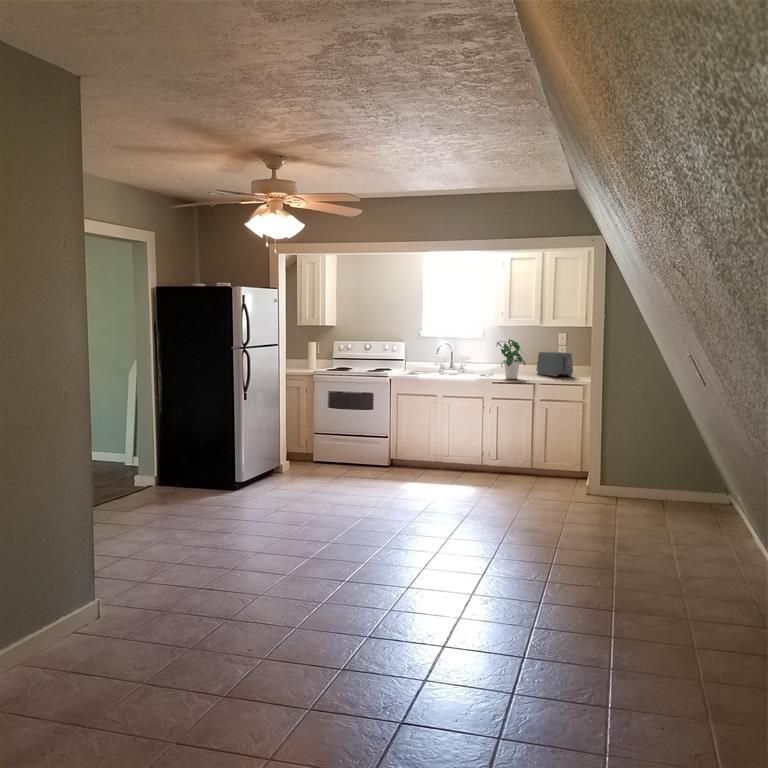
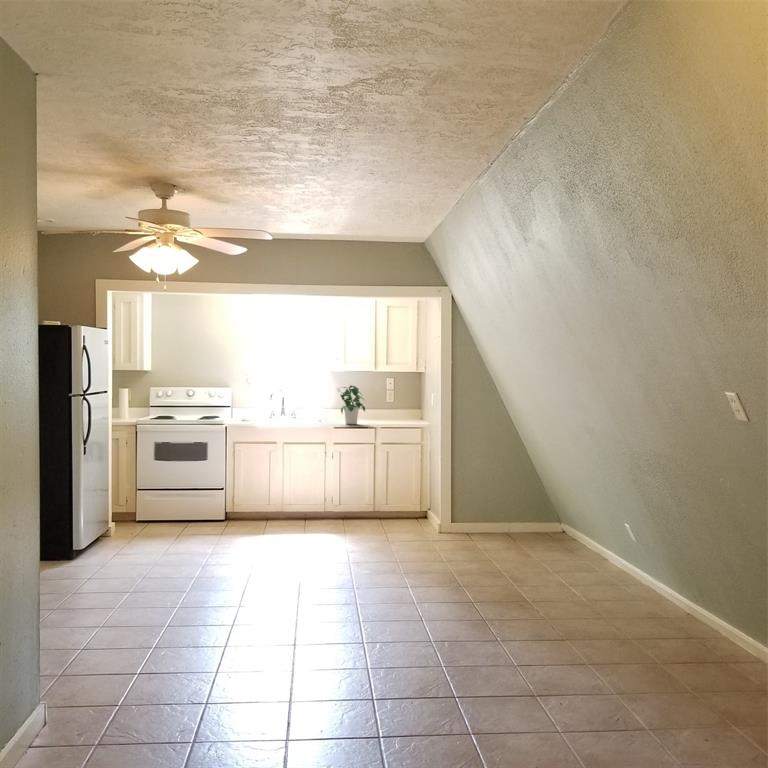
toaster: present [537,352,573,376] -> none [368,397,404,421]

